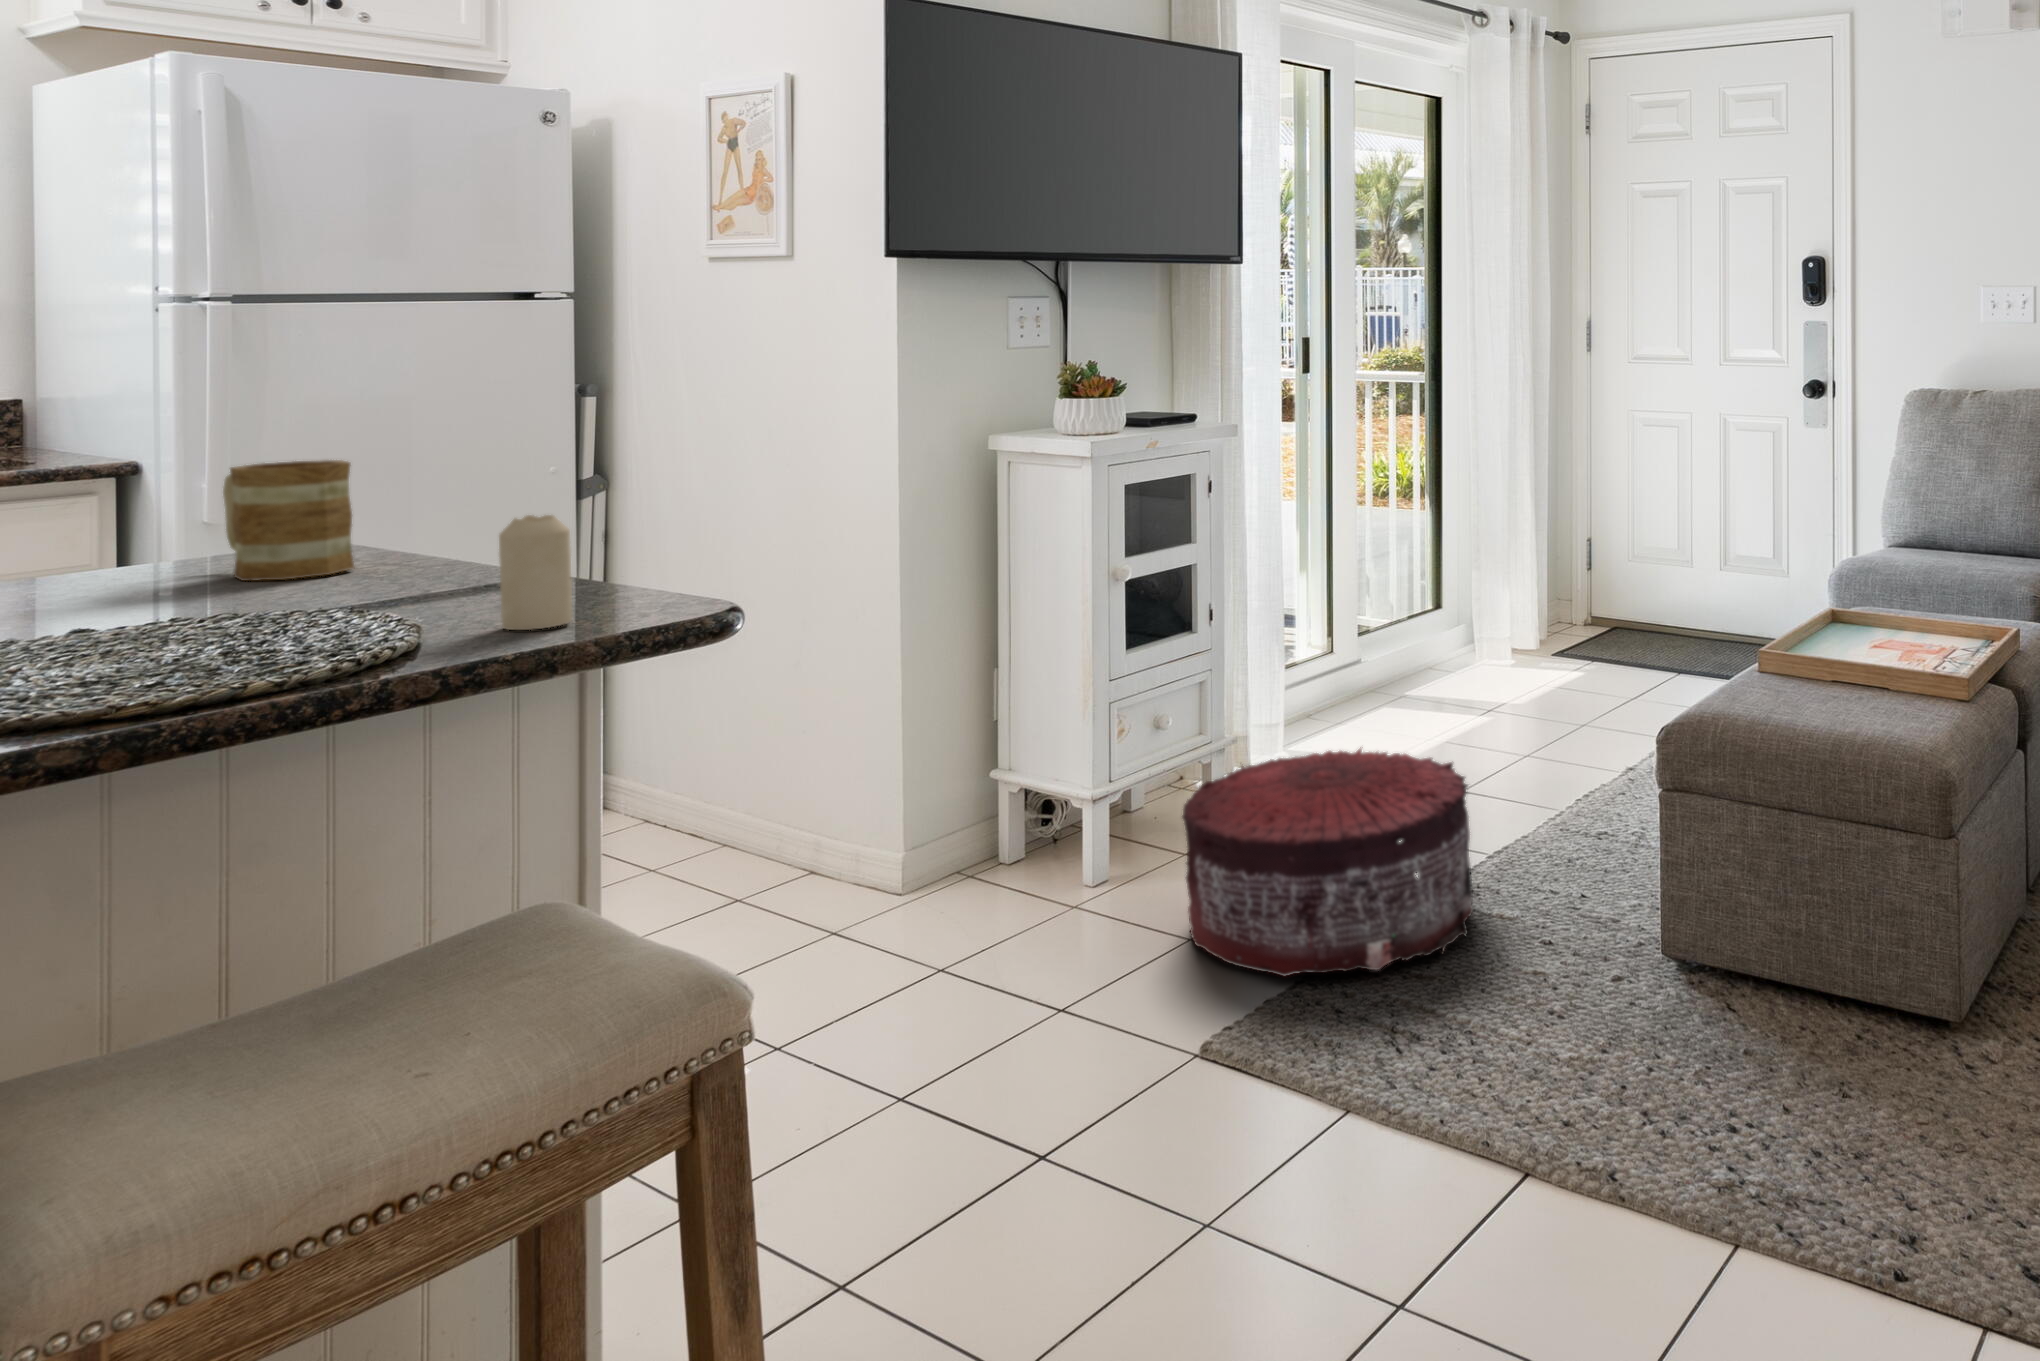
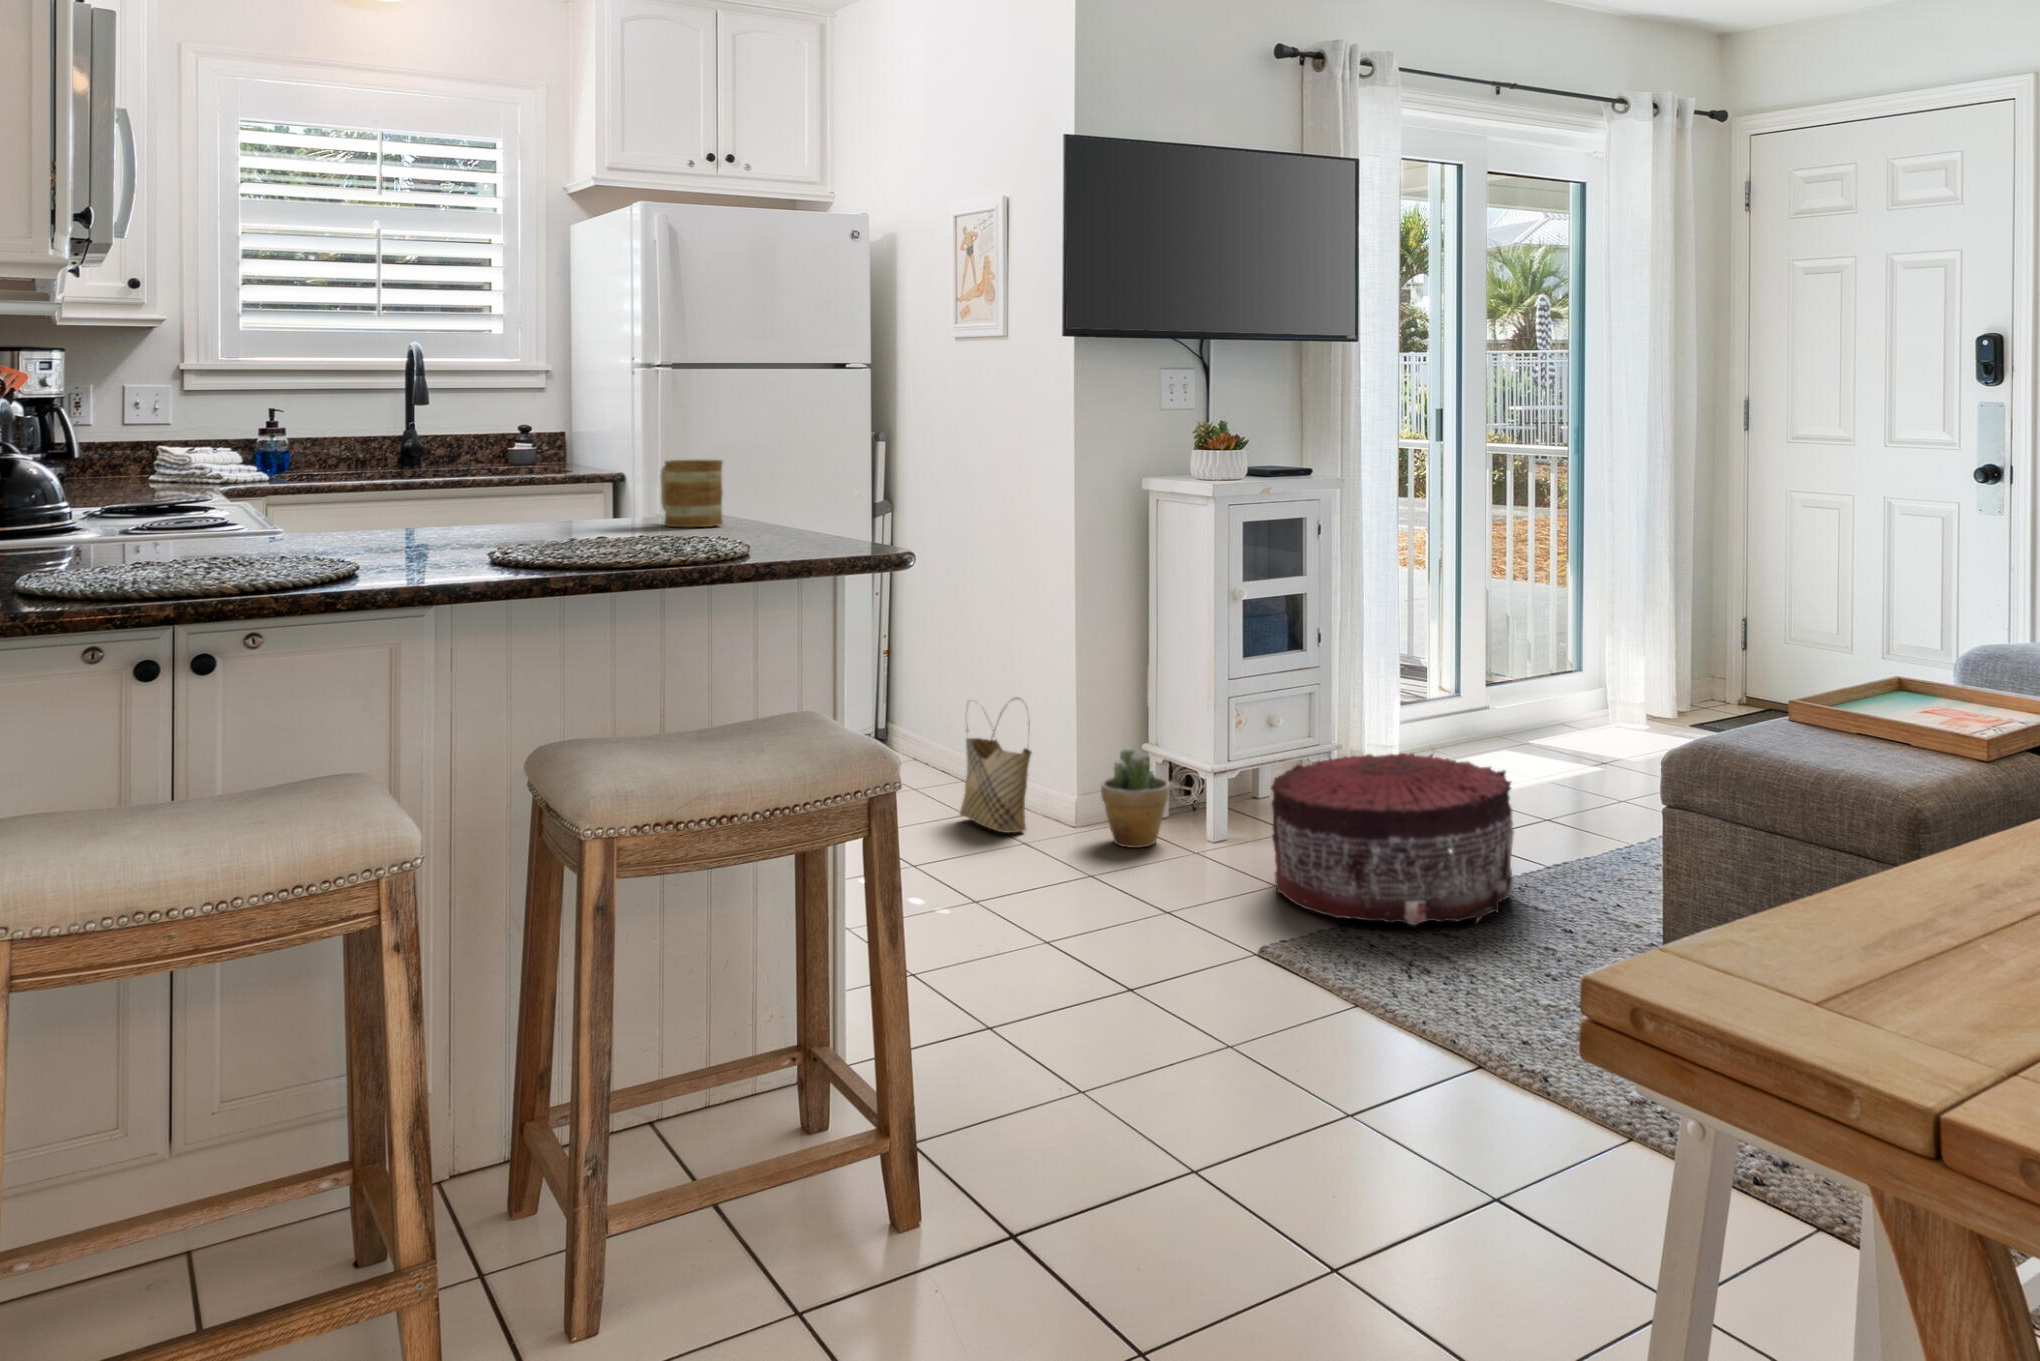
candle: present [499,515,572,630] -> none [789,485,824,550]
woven basket: none [739,726,844,907] -> present [960,698,1032,833]
potted plant: none [942,777,1034,905] -> present [1100,748,1170,848]

